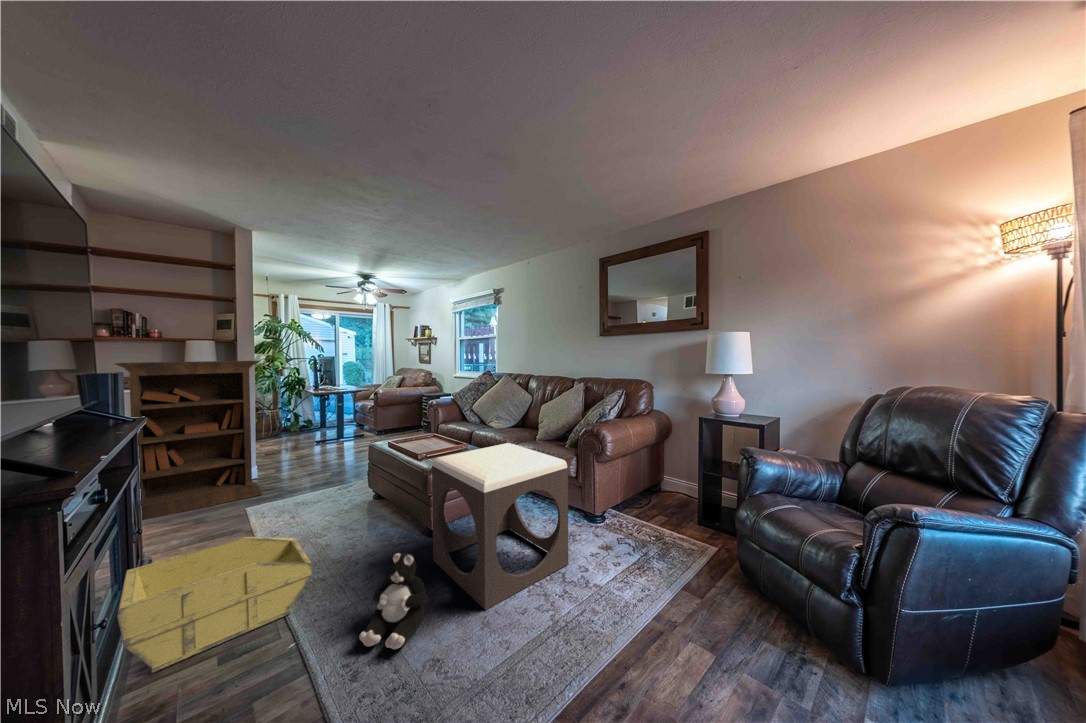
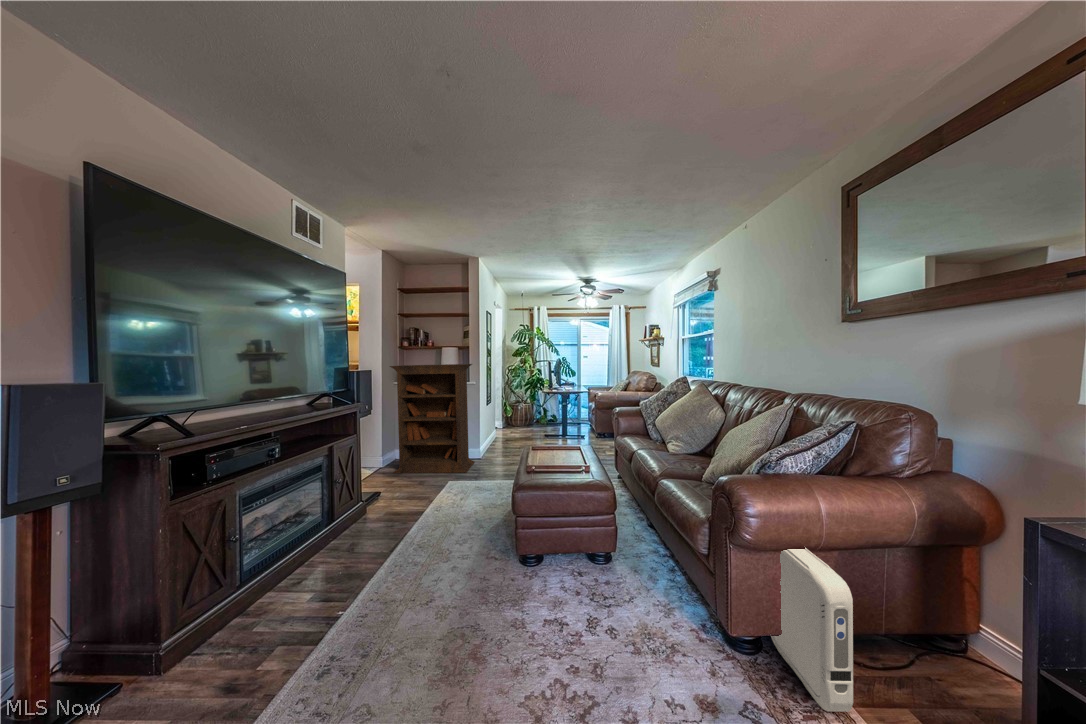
footstool: present [432,443,568,610] -> none [461,477,617,693]
air purifier: none [606,454,652,527] -> present [771,548,853,712]
storage bin: present [117,537,313,673] -> none [271,507,408,586]
plush toy: present [359,552,427,649] -> none [352,569,428,673]

